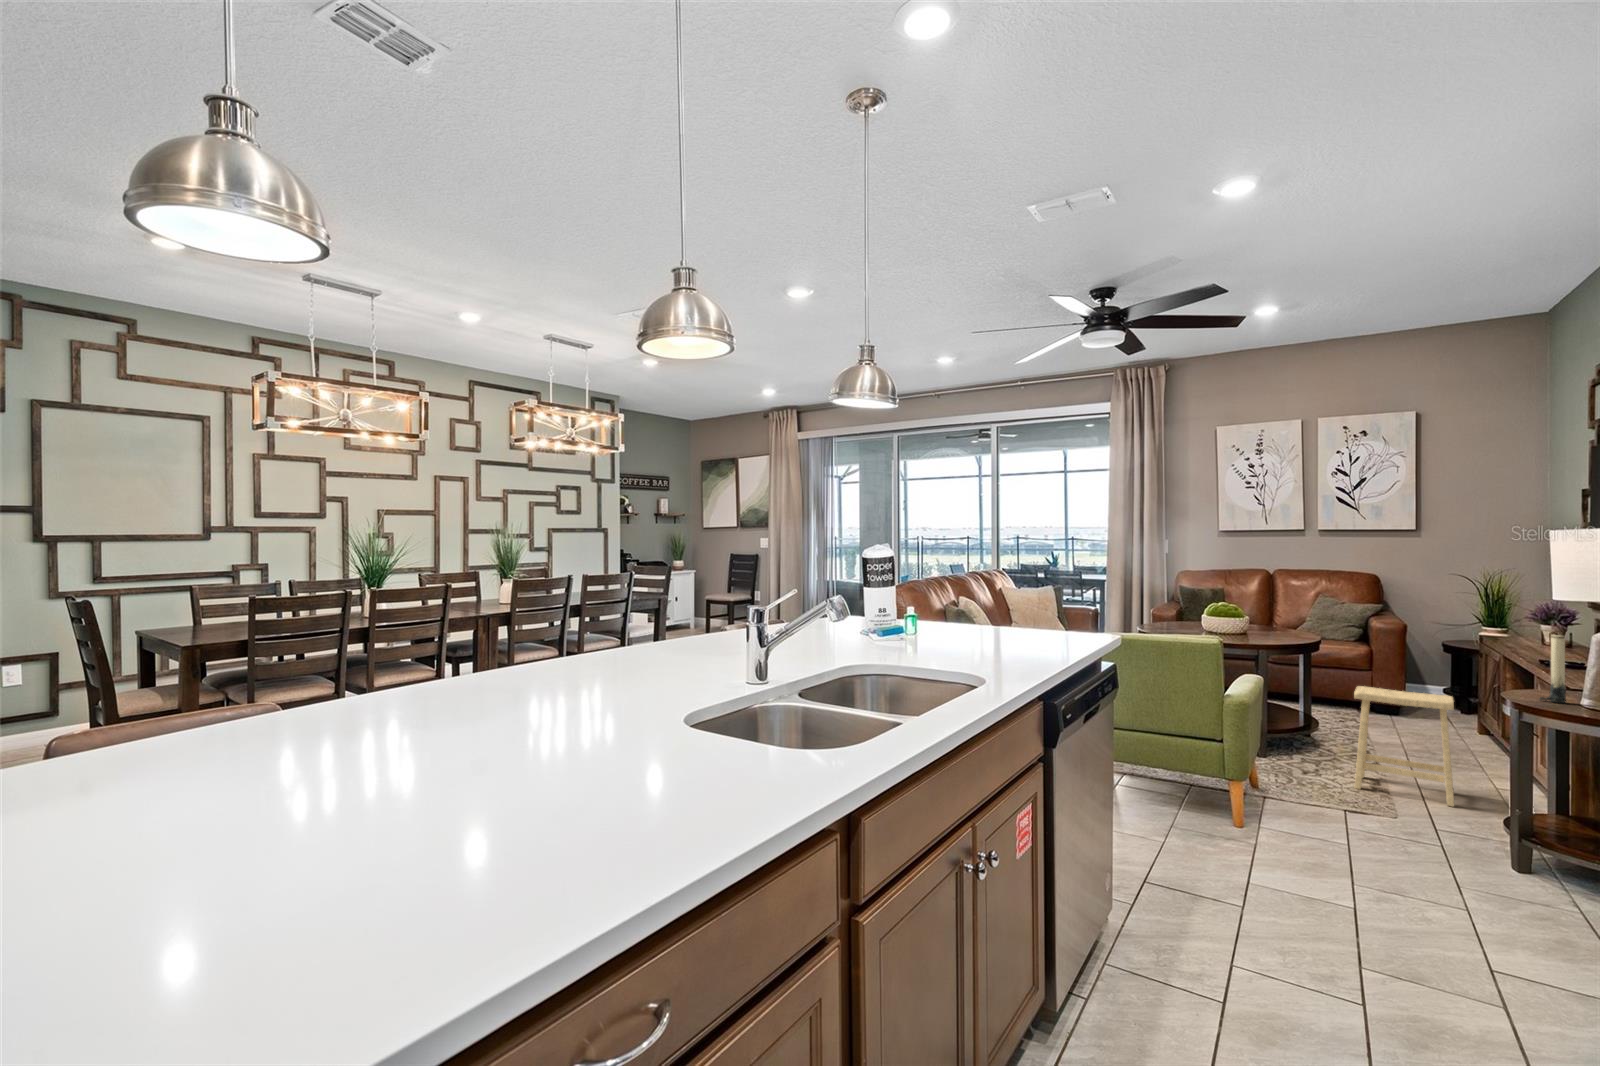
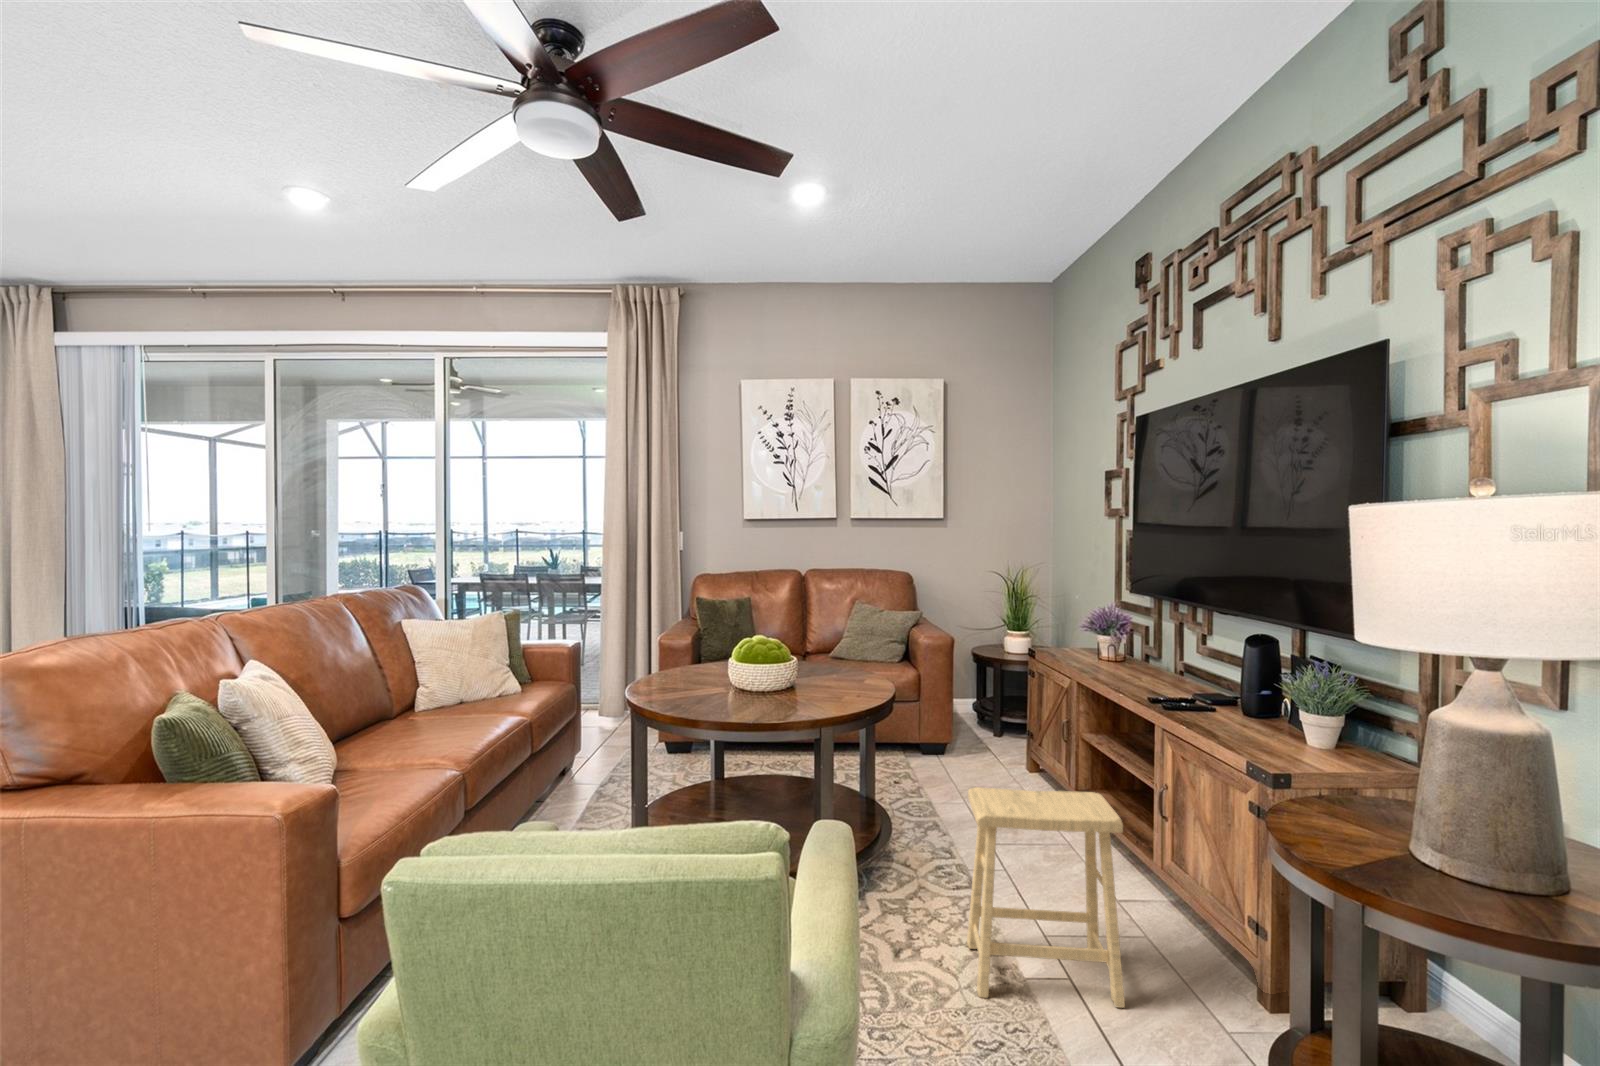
candle: present [1540,635,1566,703] -> none [1347,721,1397,866]

